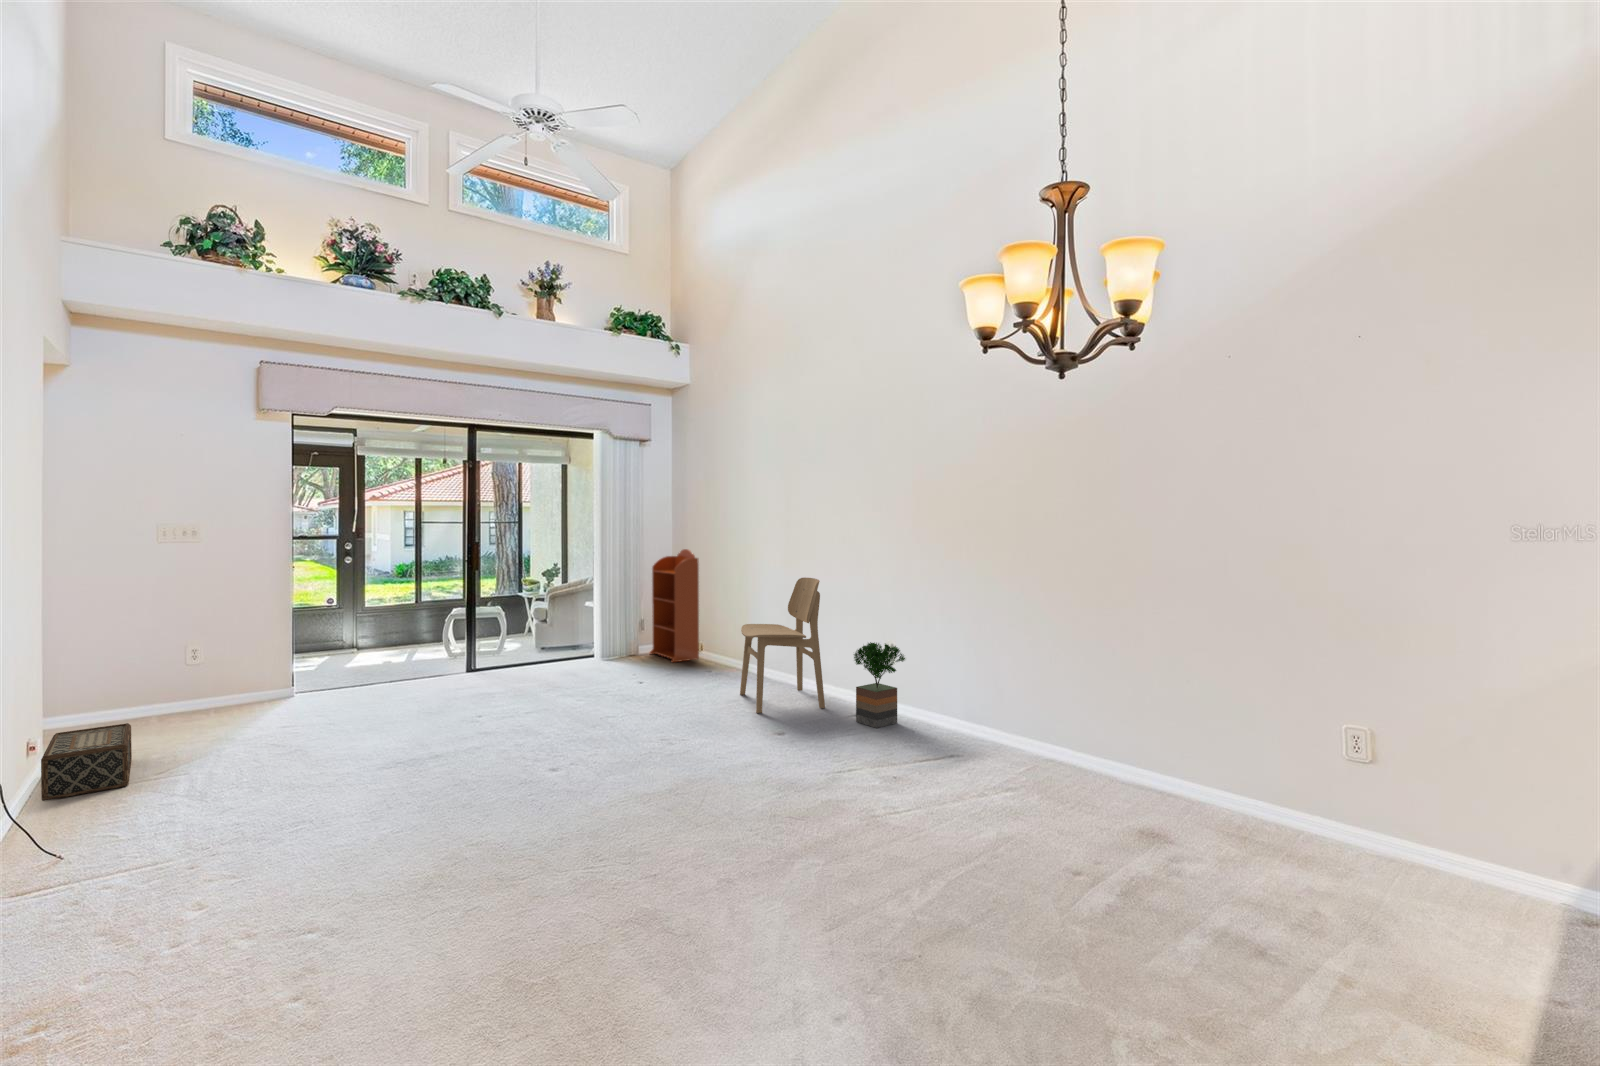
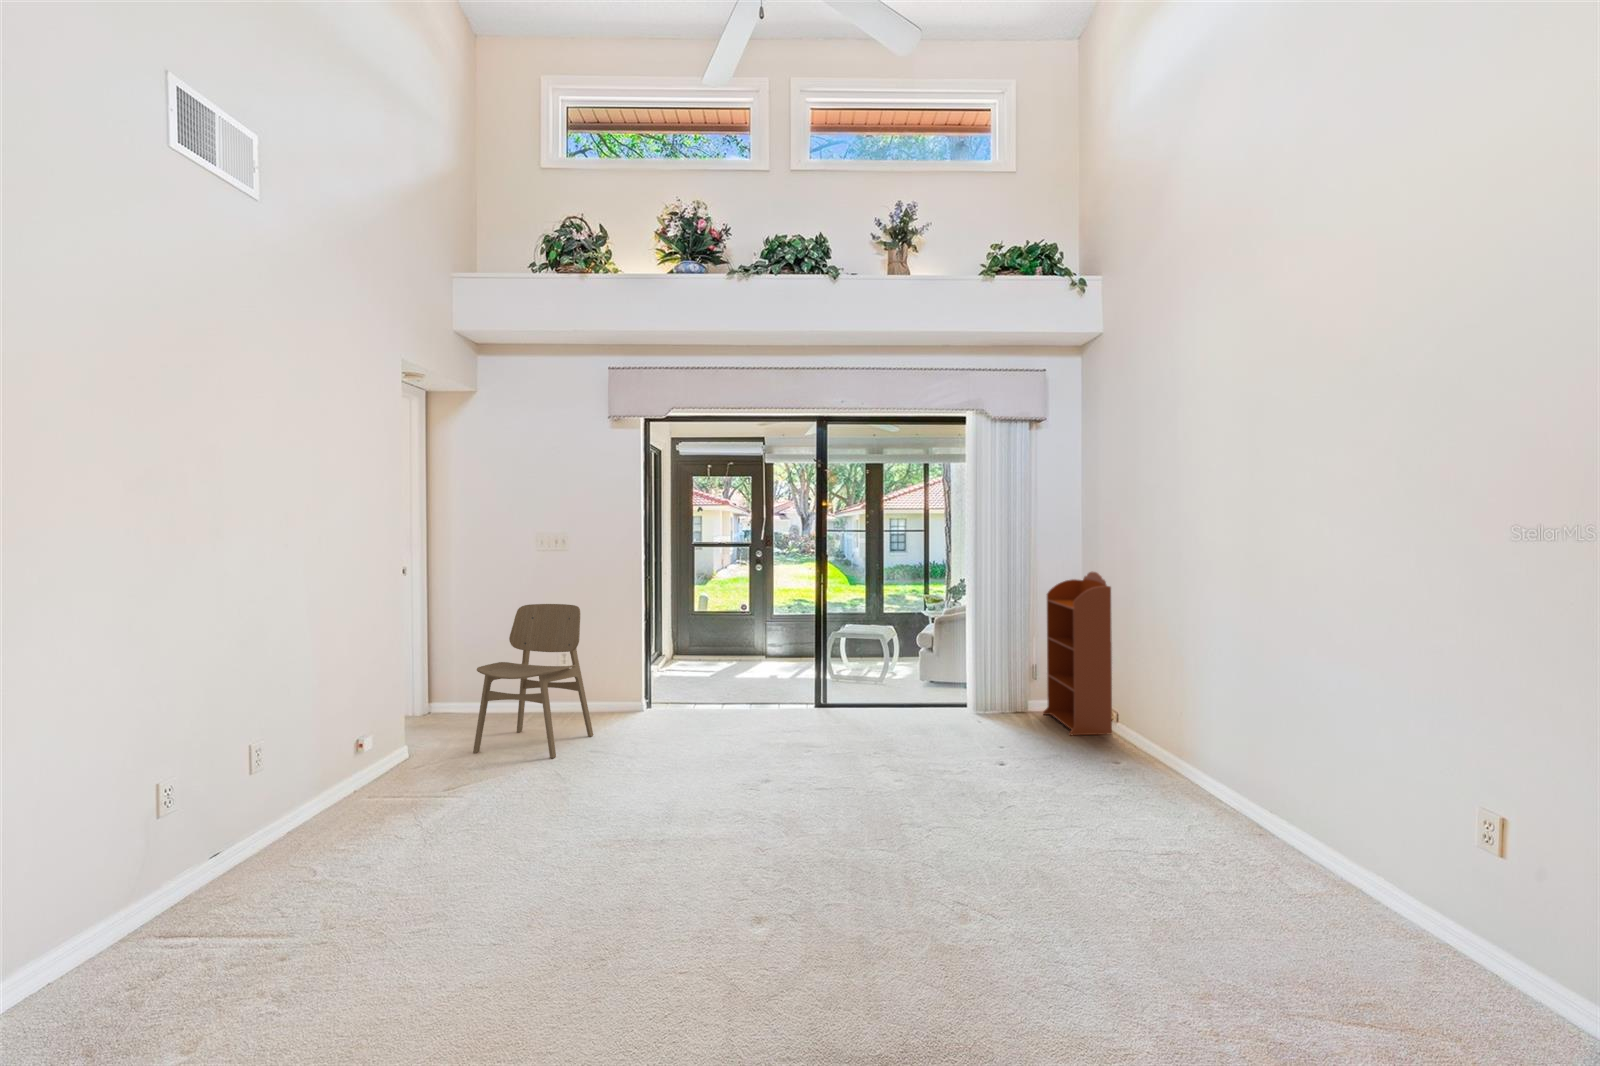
dining chair: present [740,578,825,713] -> present [473,604,593,758]
potted tree: present [854,642,905,728] -> none [1395,811,1550,1010]
woven basket: present [41,723,132,801] -> none [354,758,458,841]

